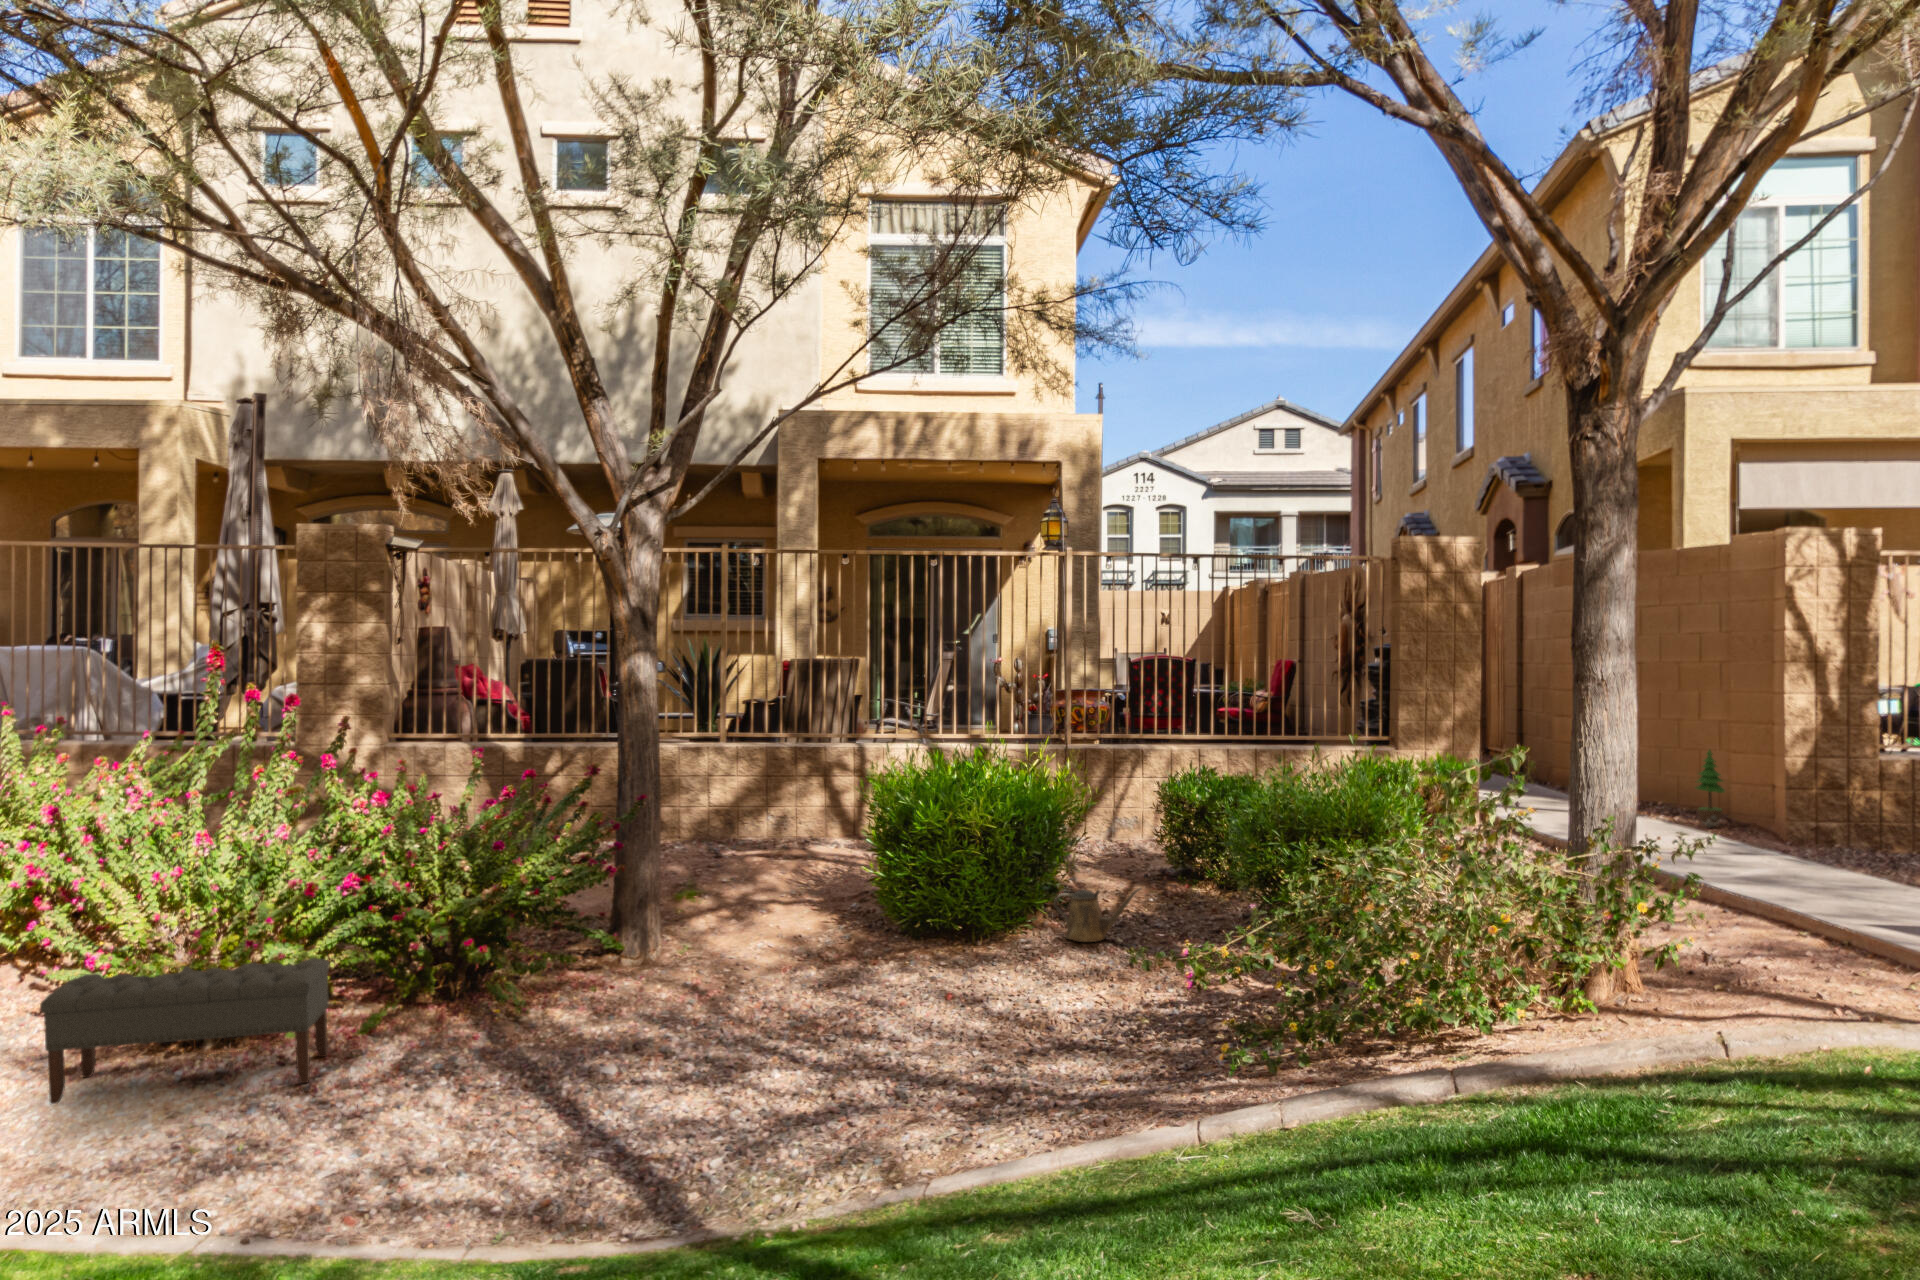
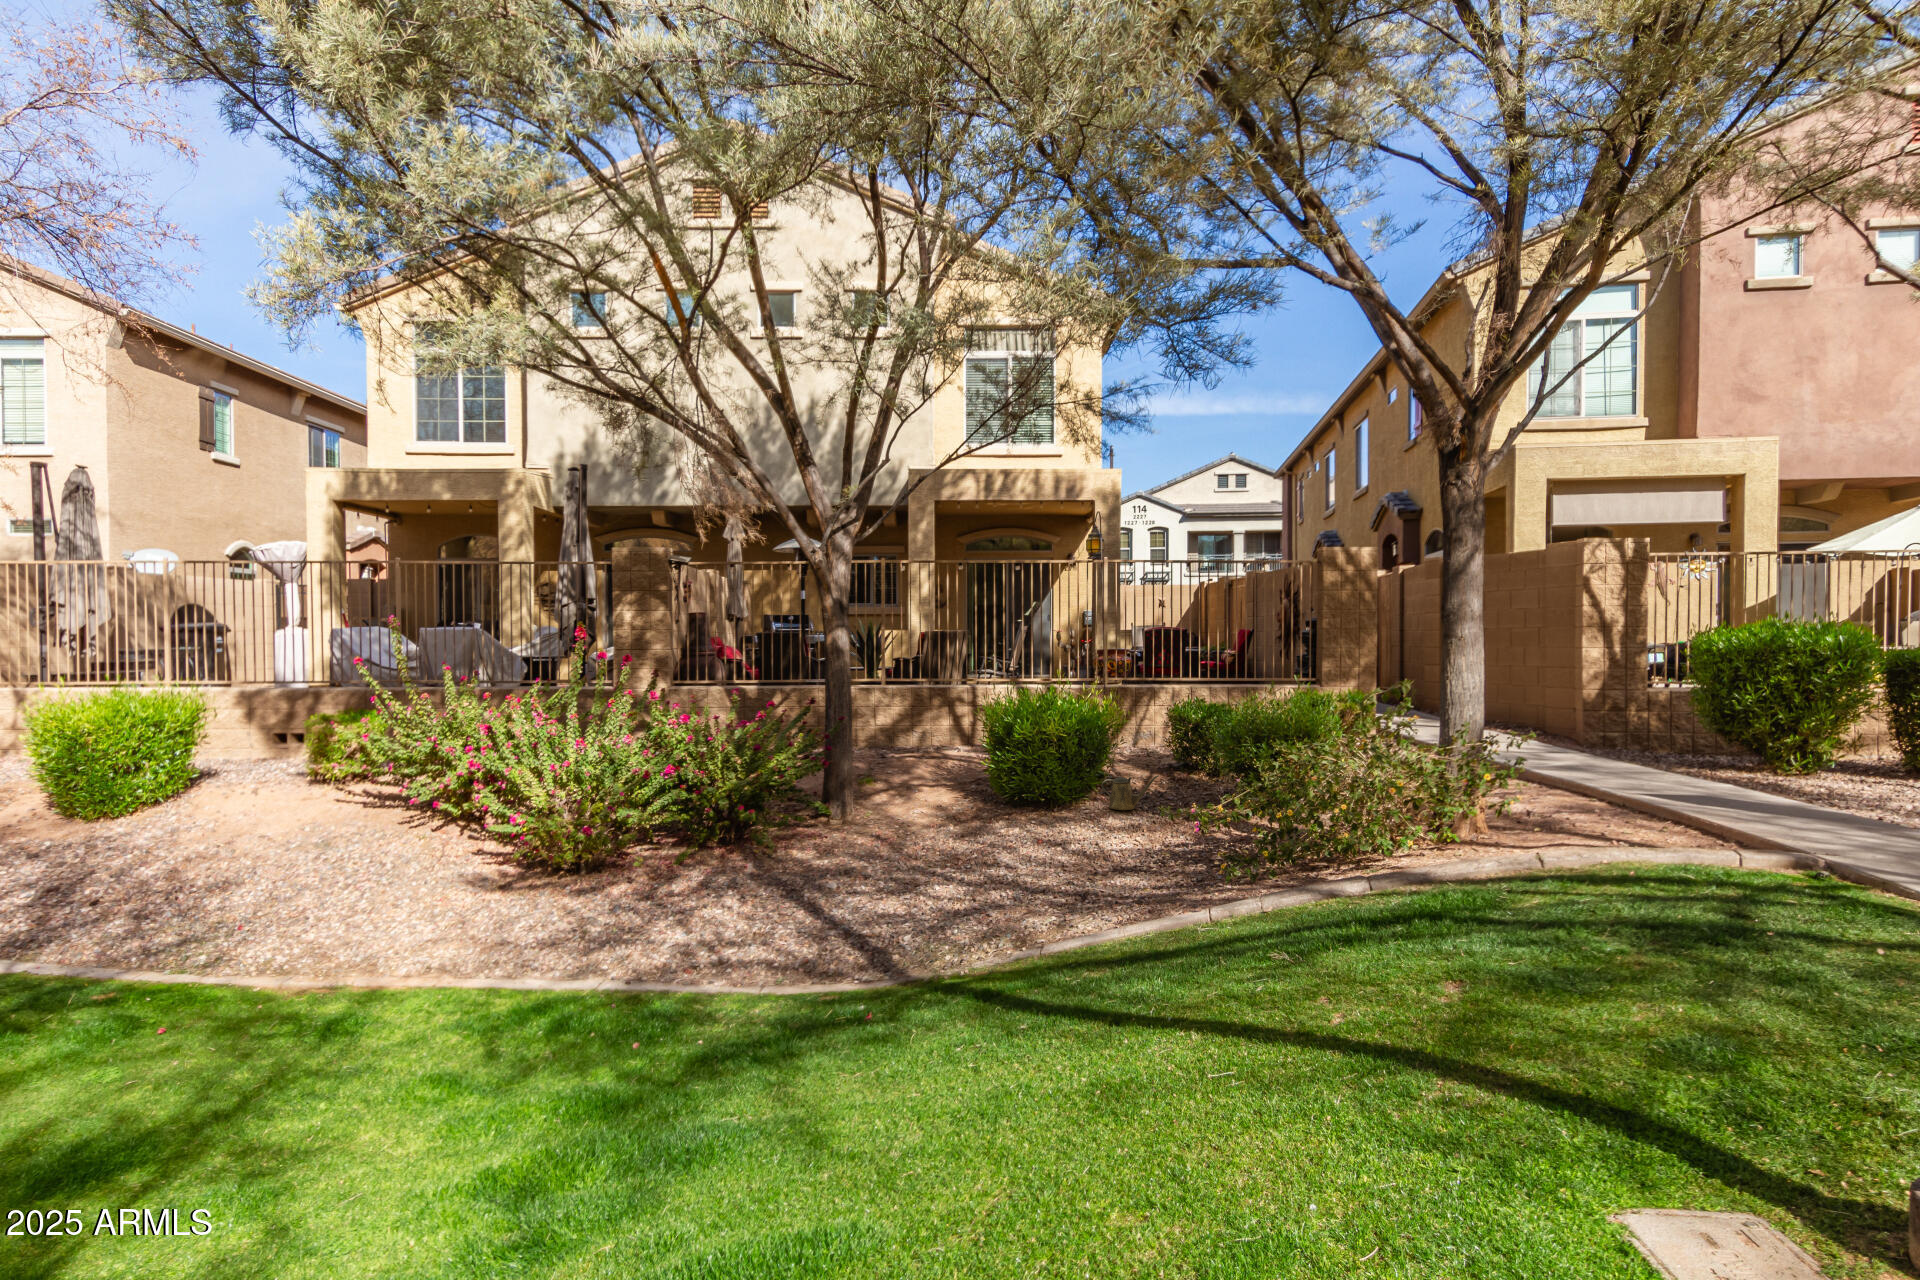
potted tree: present [1696,750,1725,827] -> none [1524,685,1546,739]
bench: present [40,958,330,1104] -> none [493,817,659,903]

